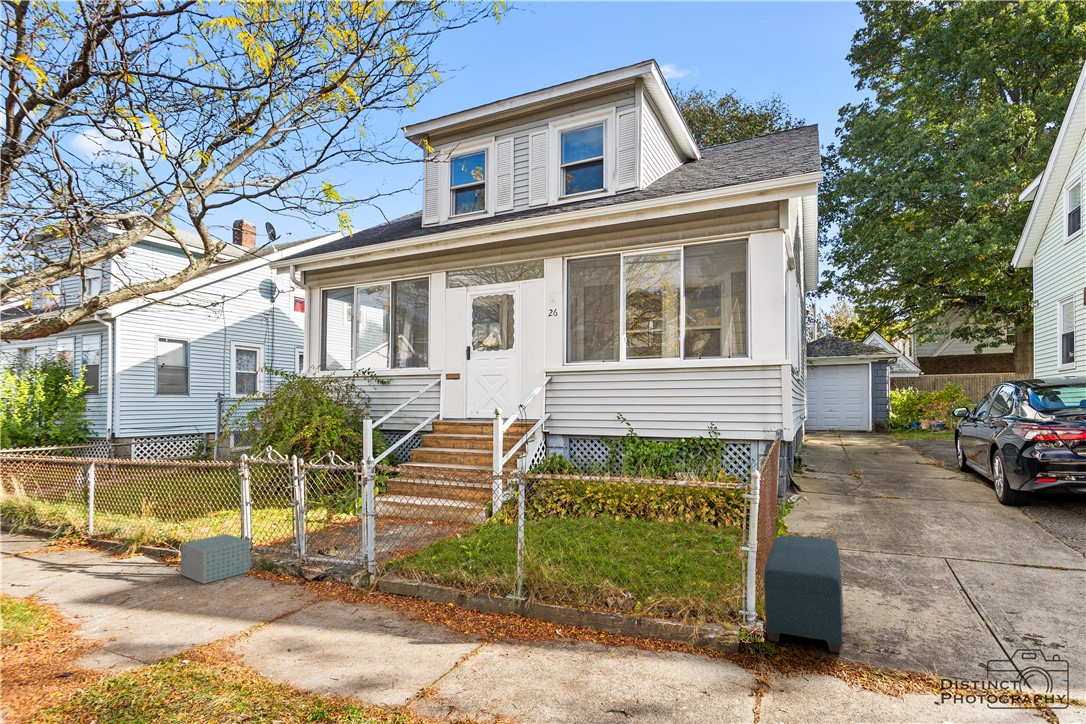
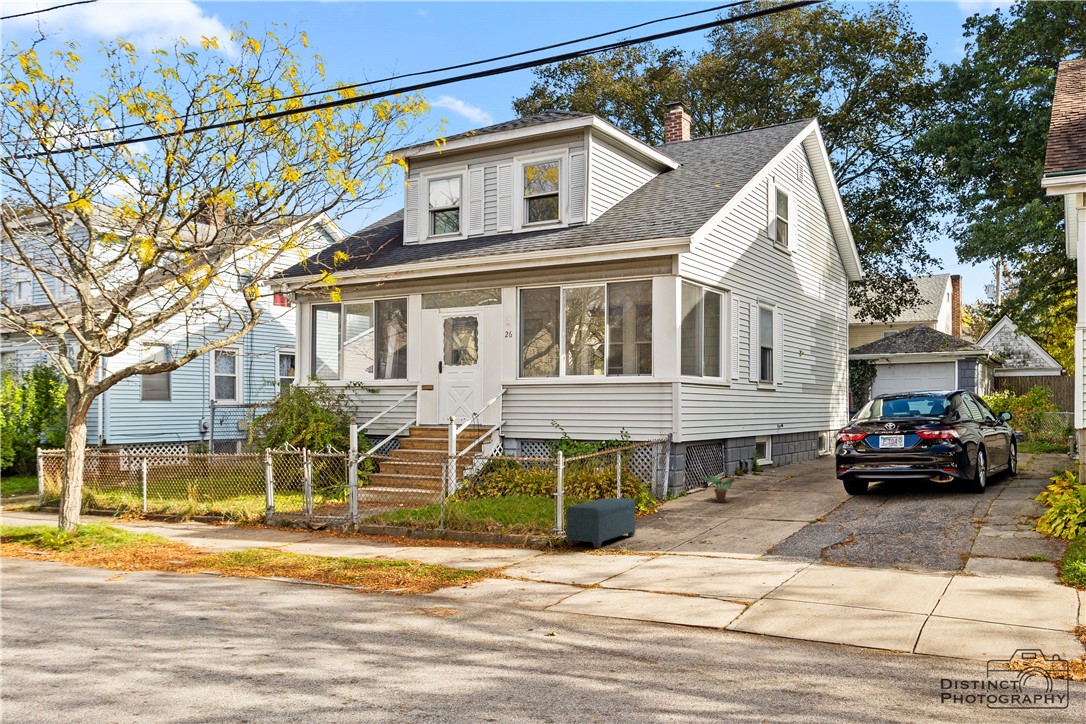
potted plant: none [788,470,843,509] -> present [700,472,738,502]
storage box: present [181,534,250,584] -> none [232,503,277,529]

